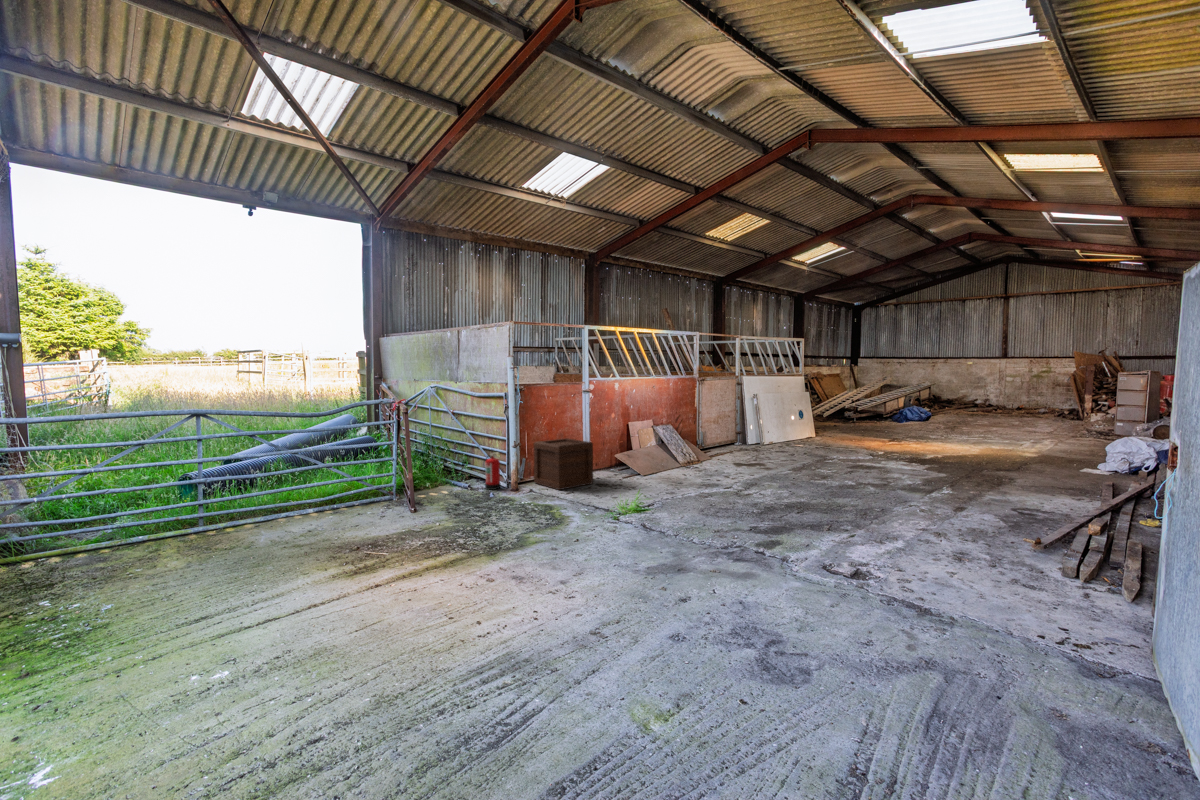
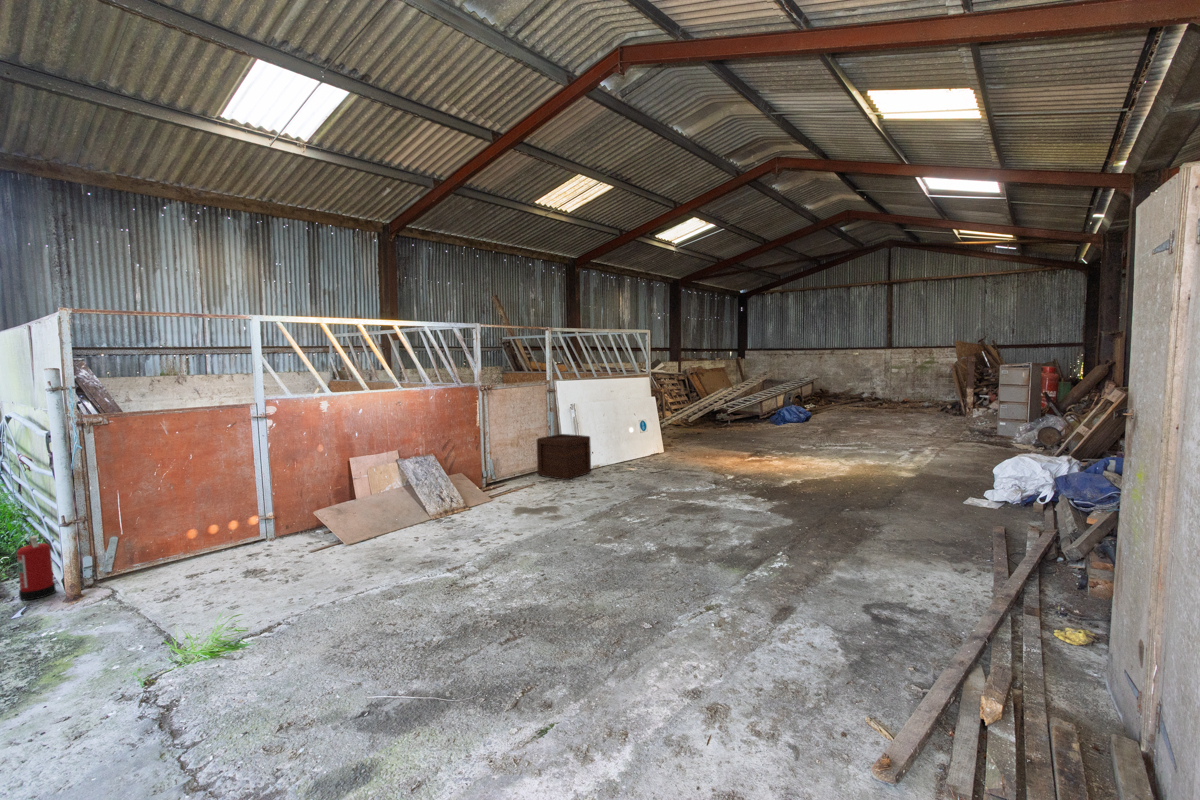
wooden crate: present [534,438,593,490] -> present [537,434,591,480]

